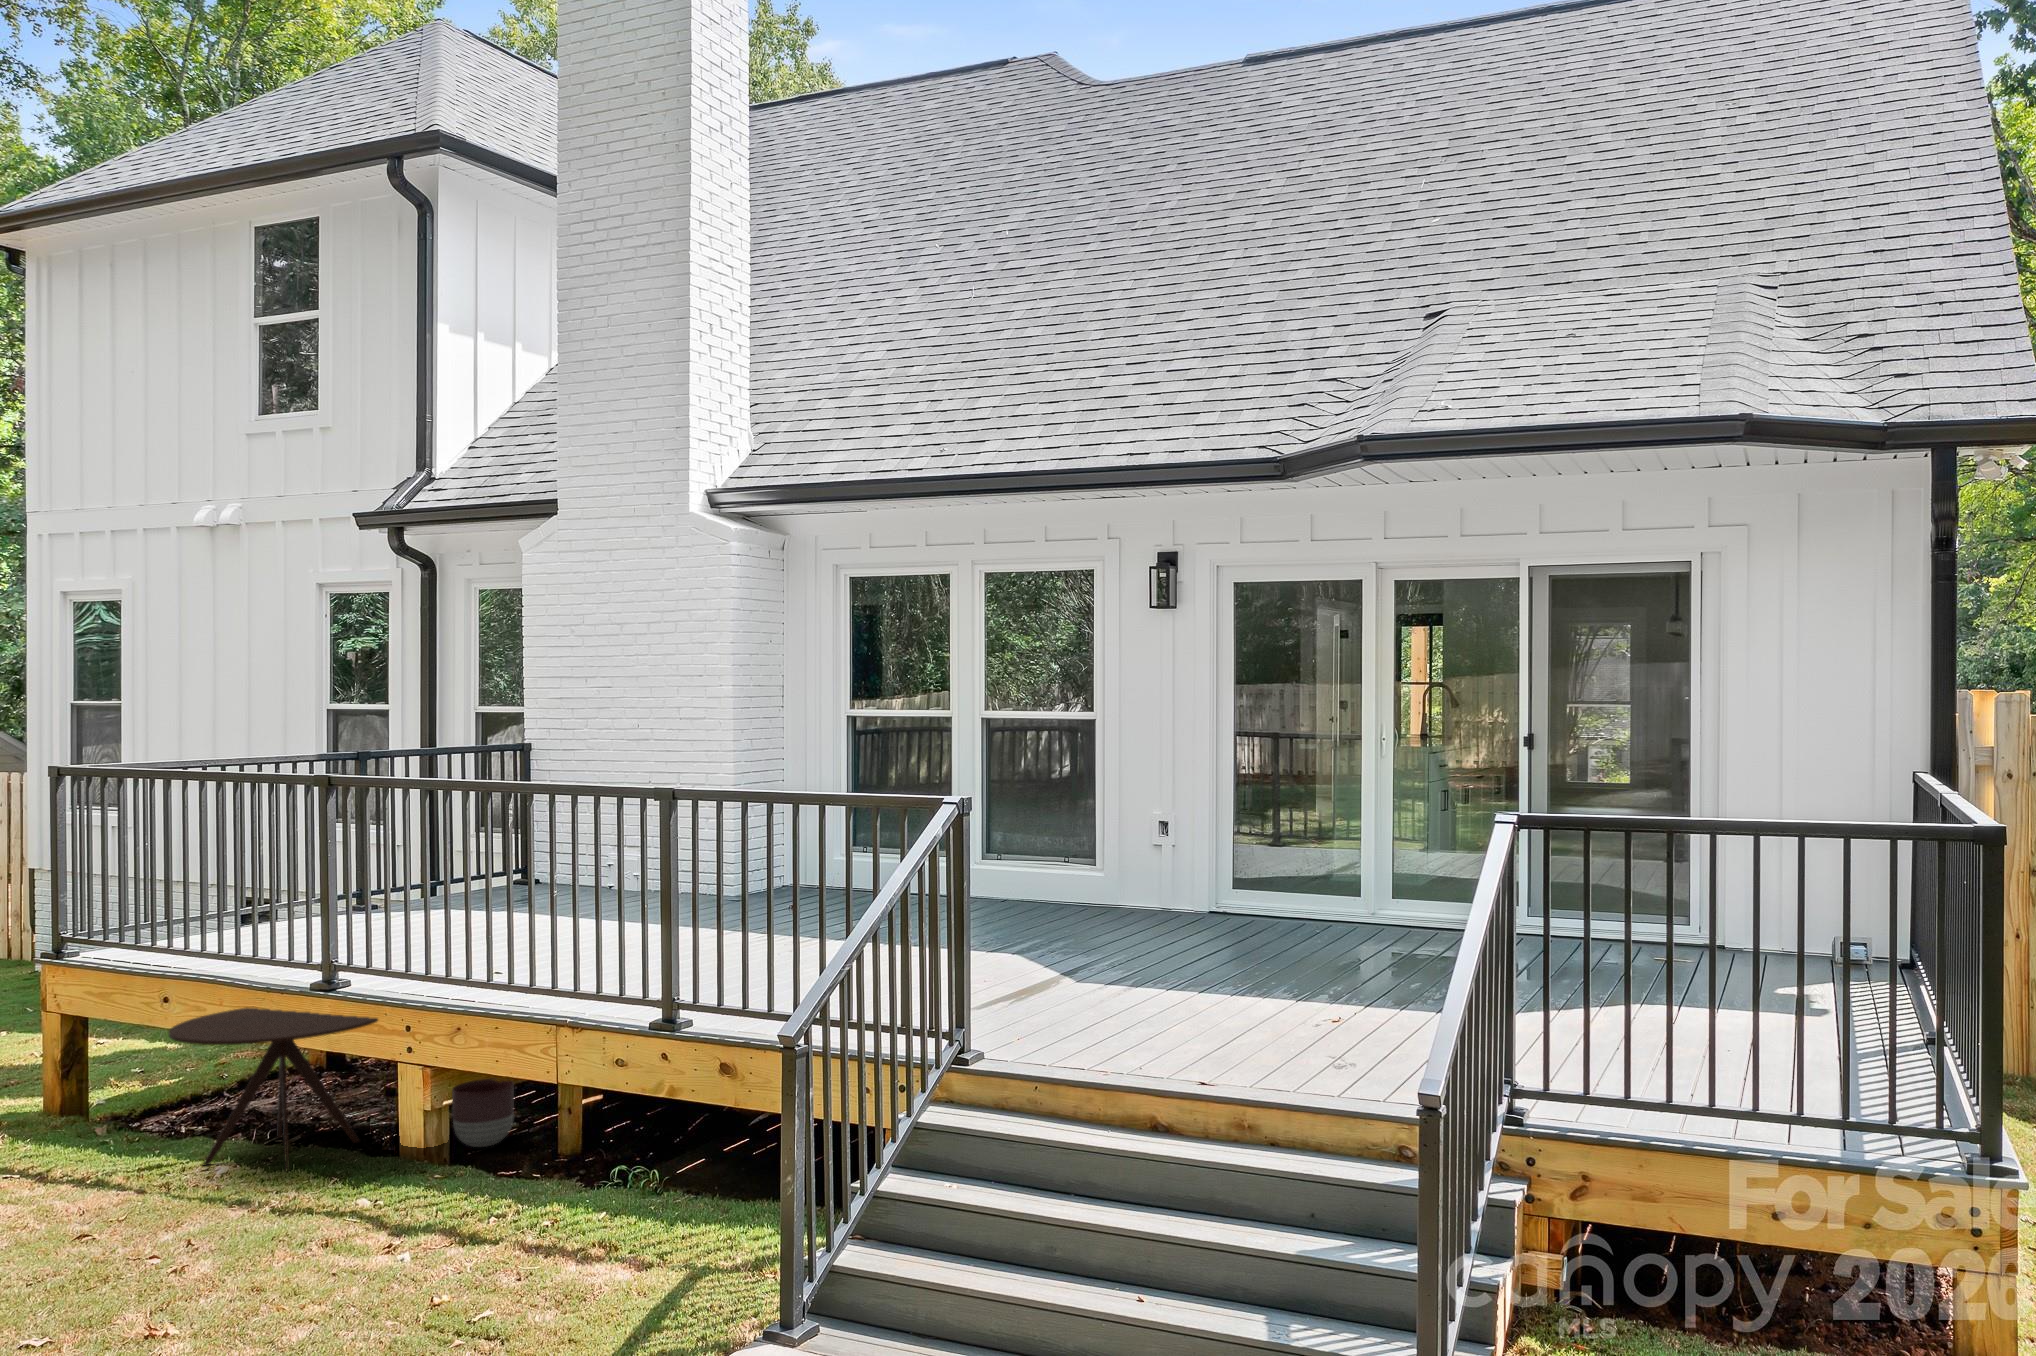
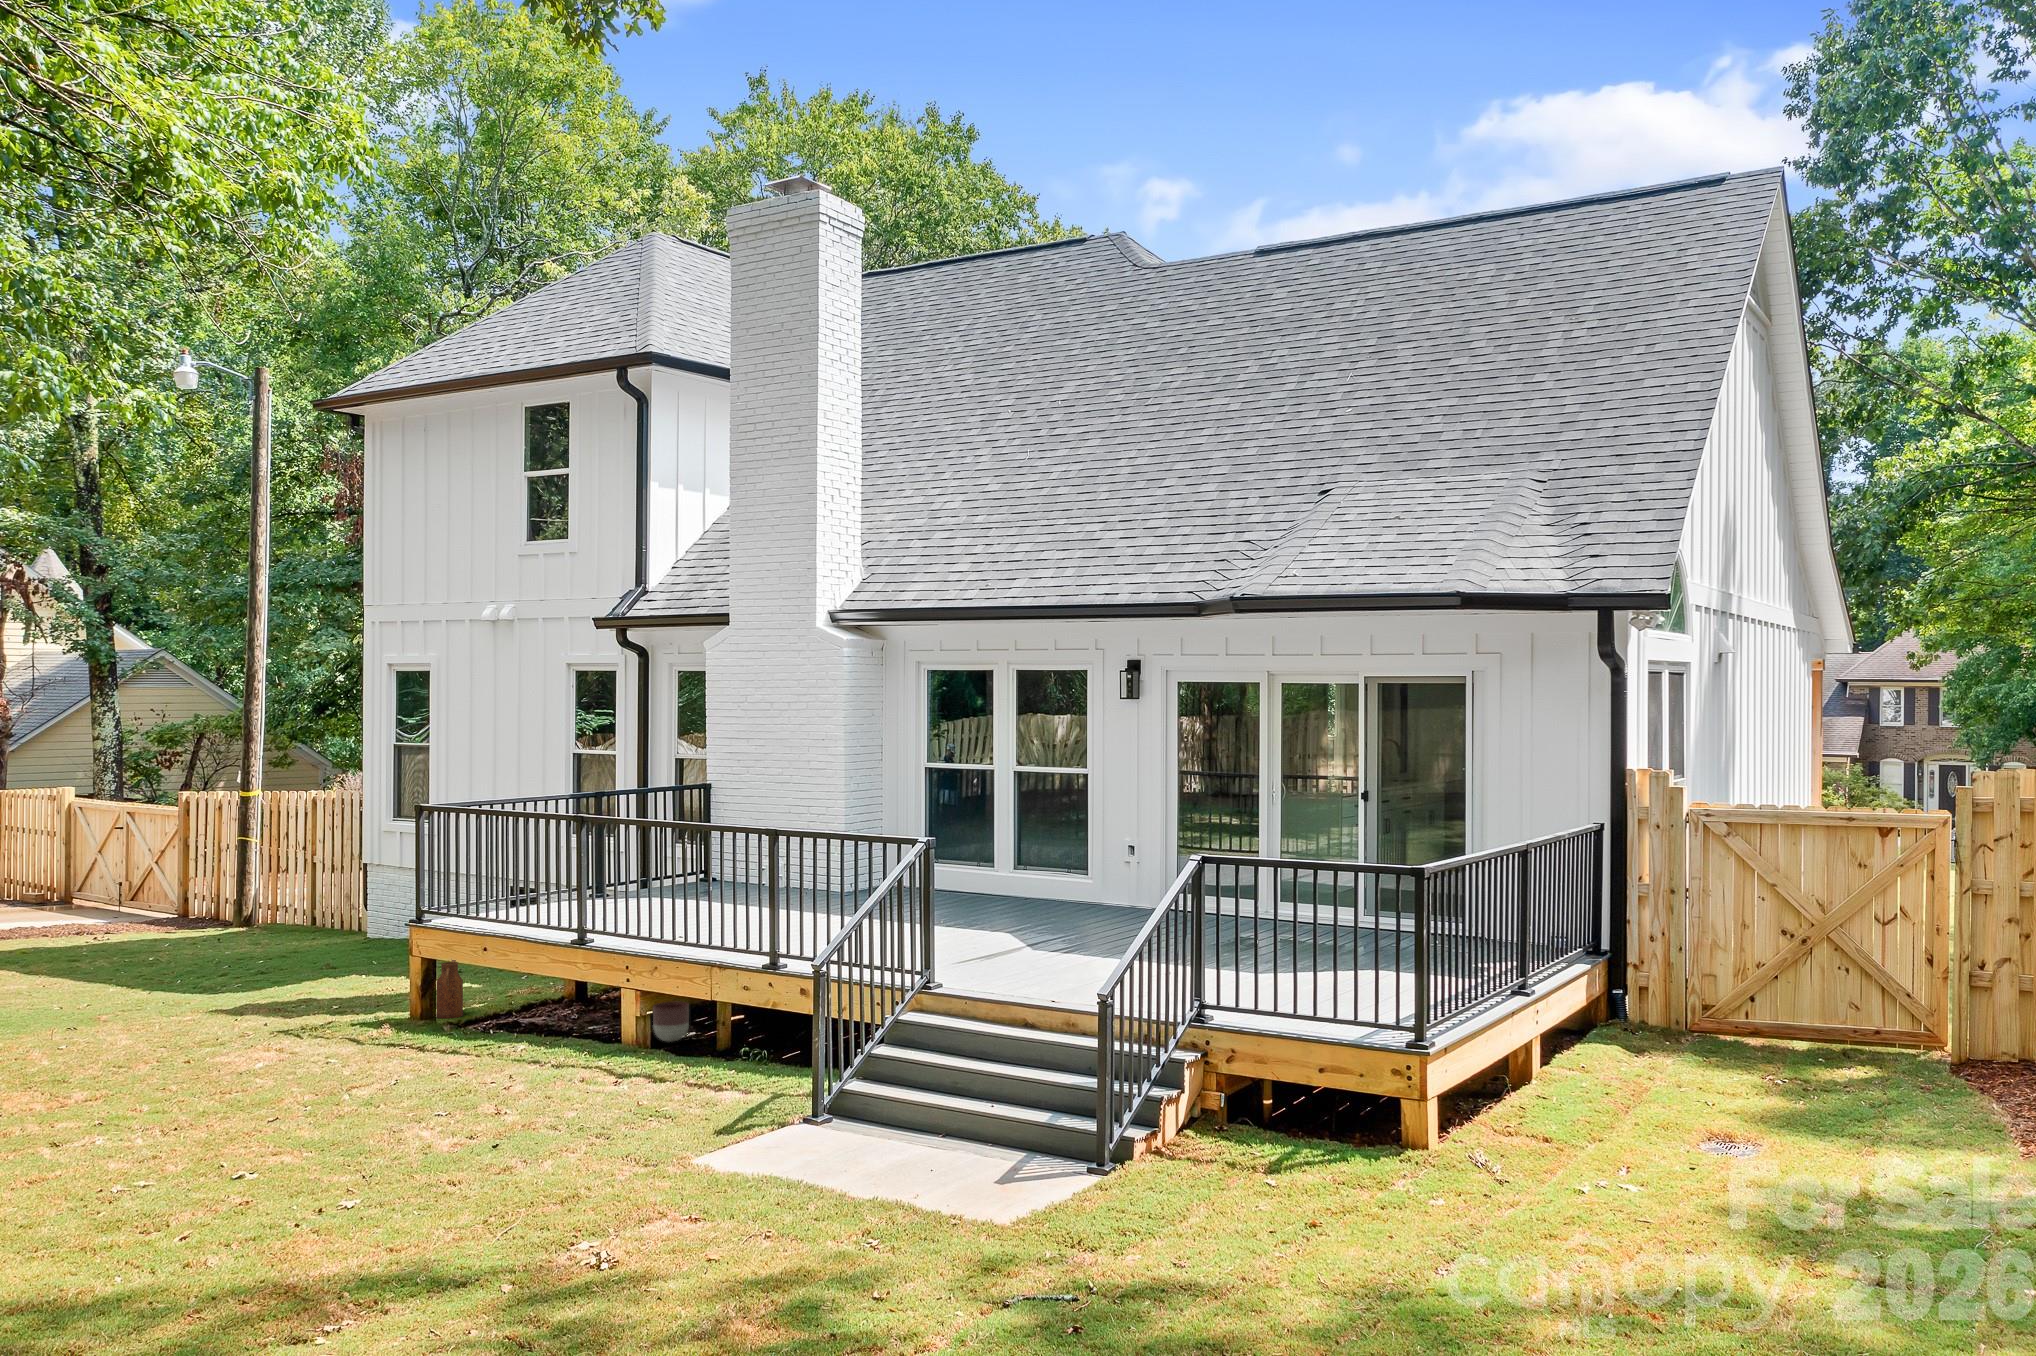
round table: present [168,1008,378,1171] -> none [493,951,617,1049]
watering can: none [86,1013,133,1114] -> present [436,960,463,1019]

